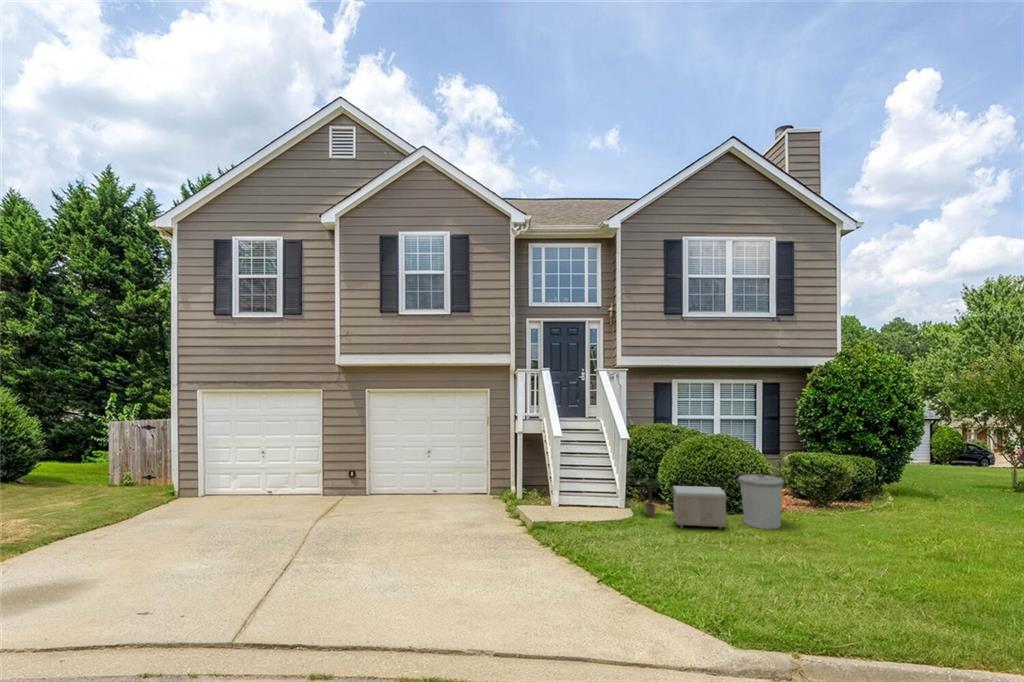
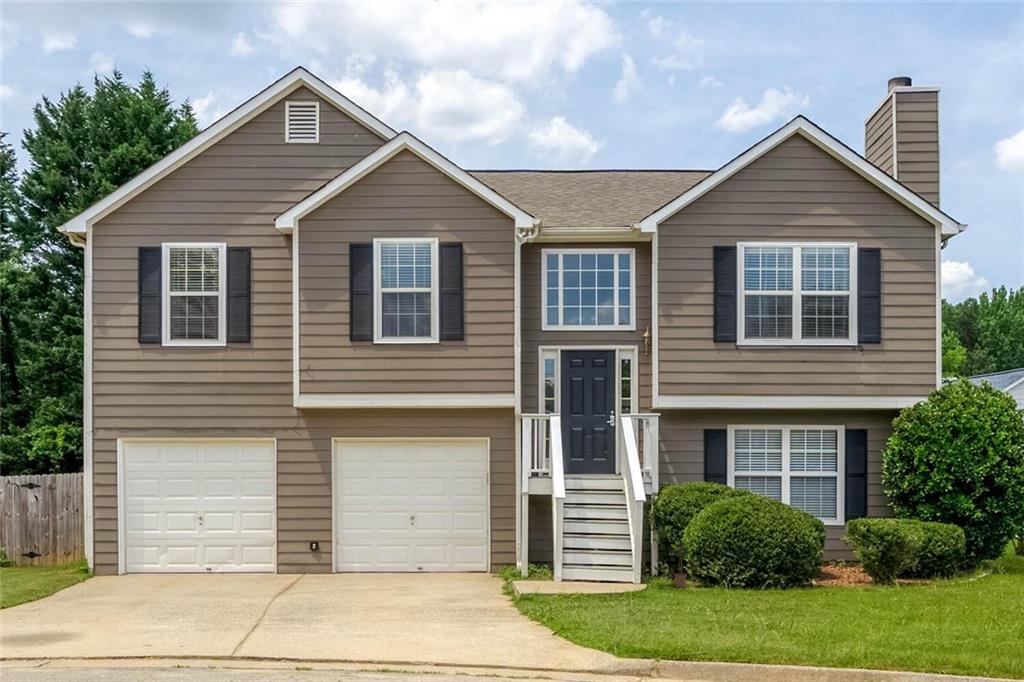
trash can: present [738,474,784,529] -> none [779,535,828,596]
storage bench: present [673,486,726,529] -> none [704,549,760,597]

